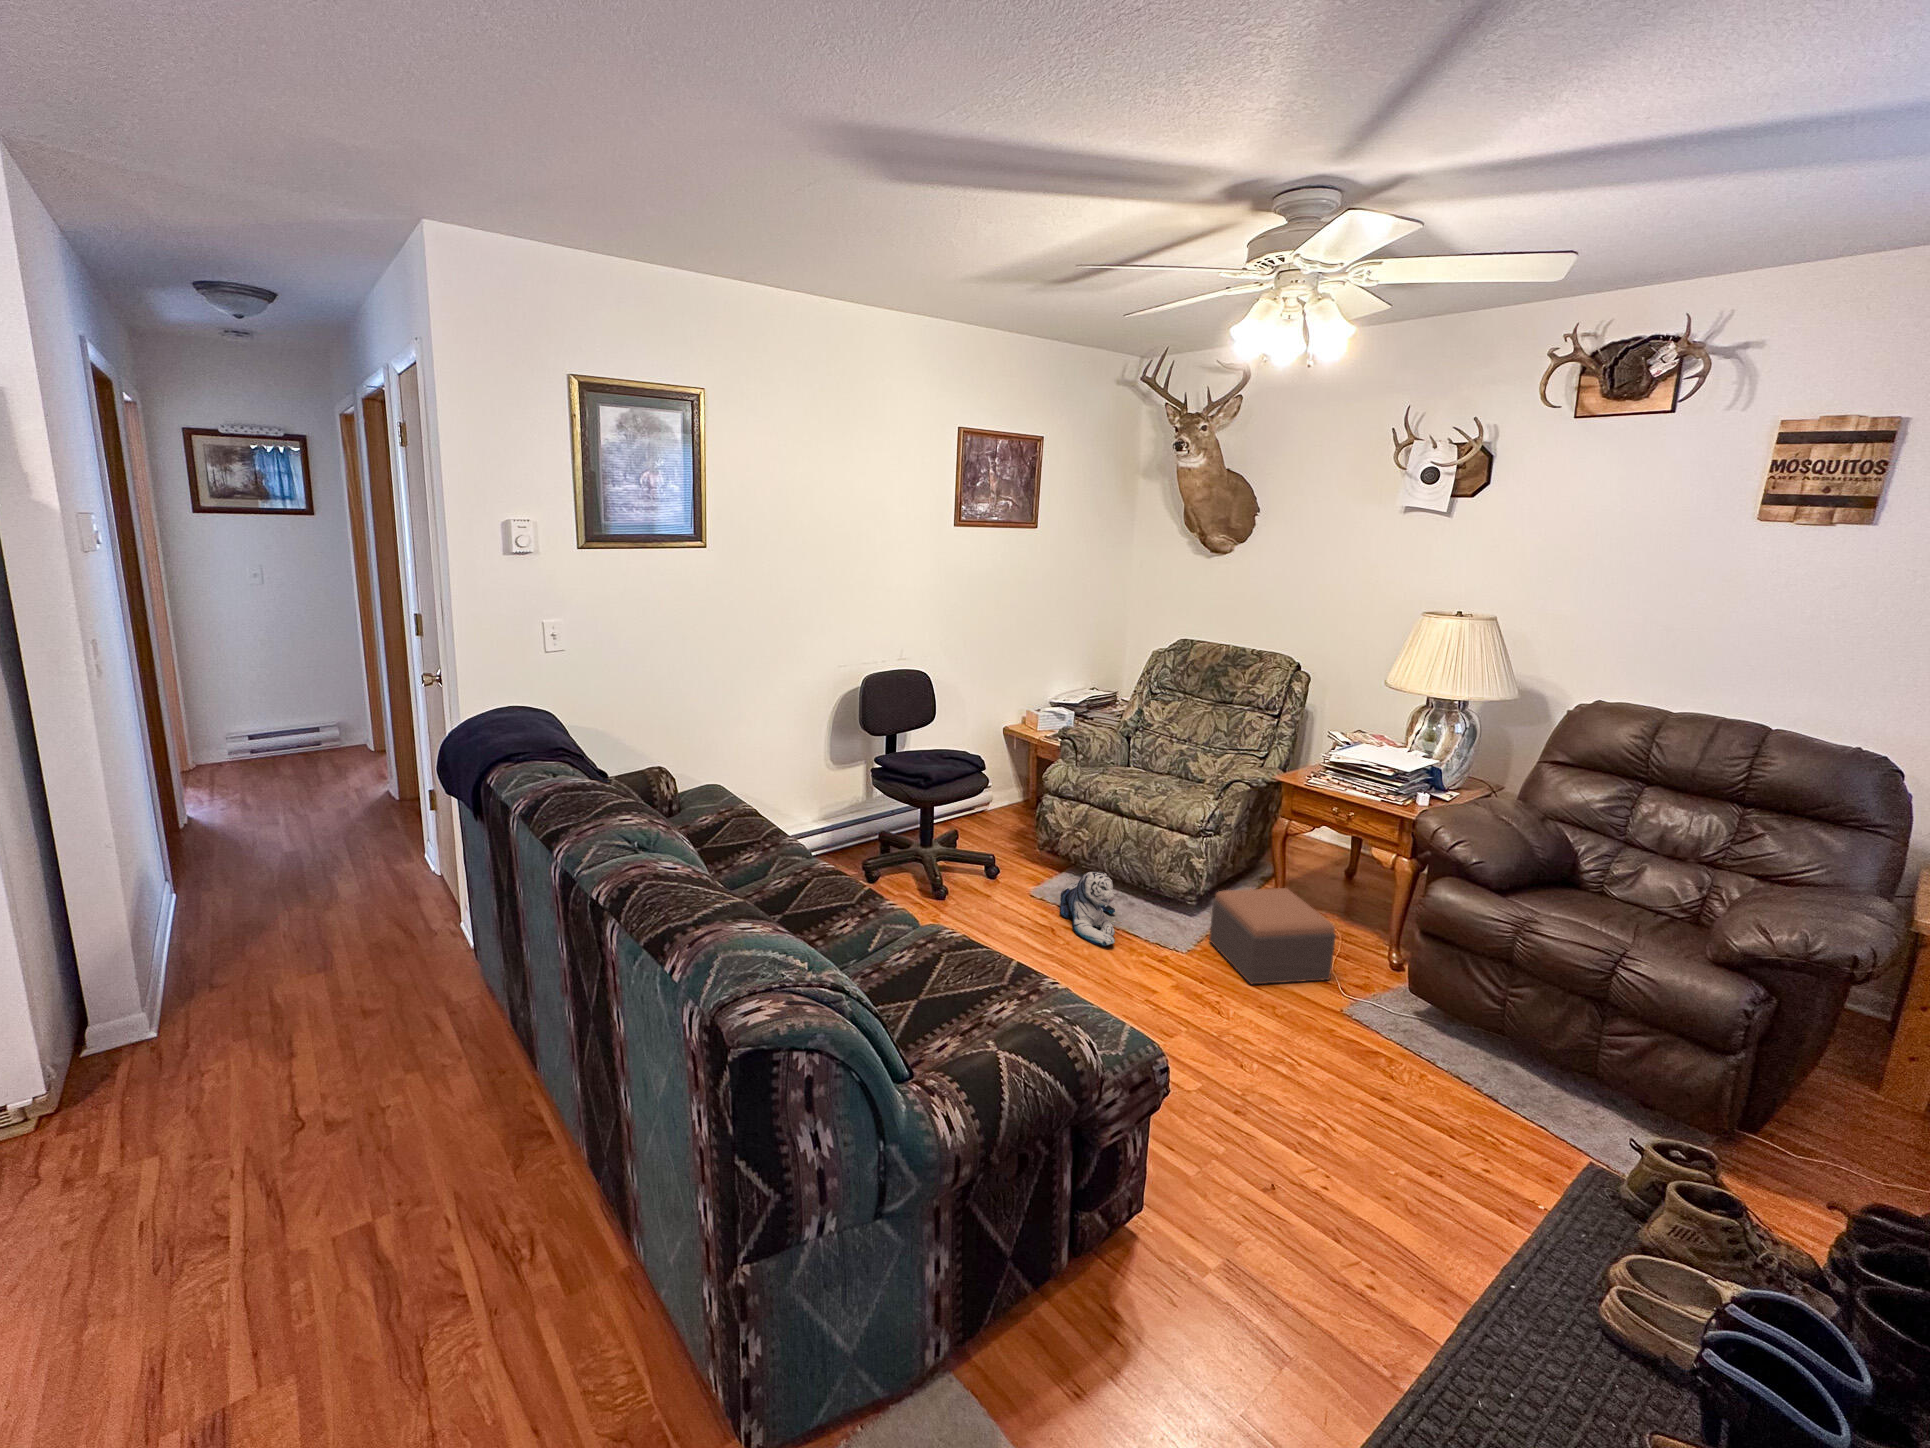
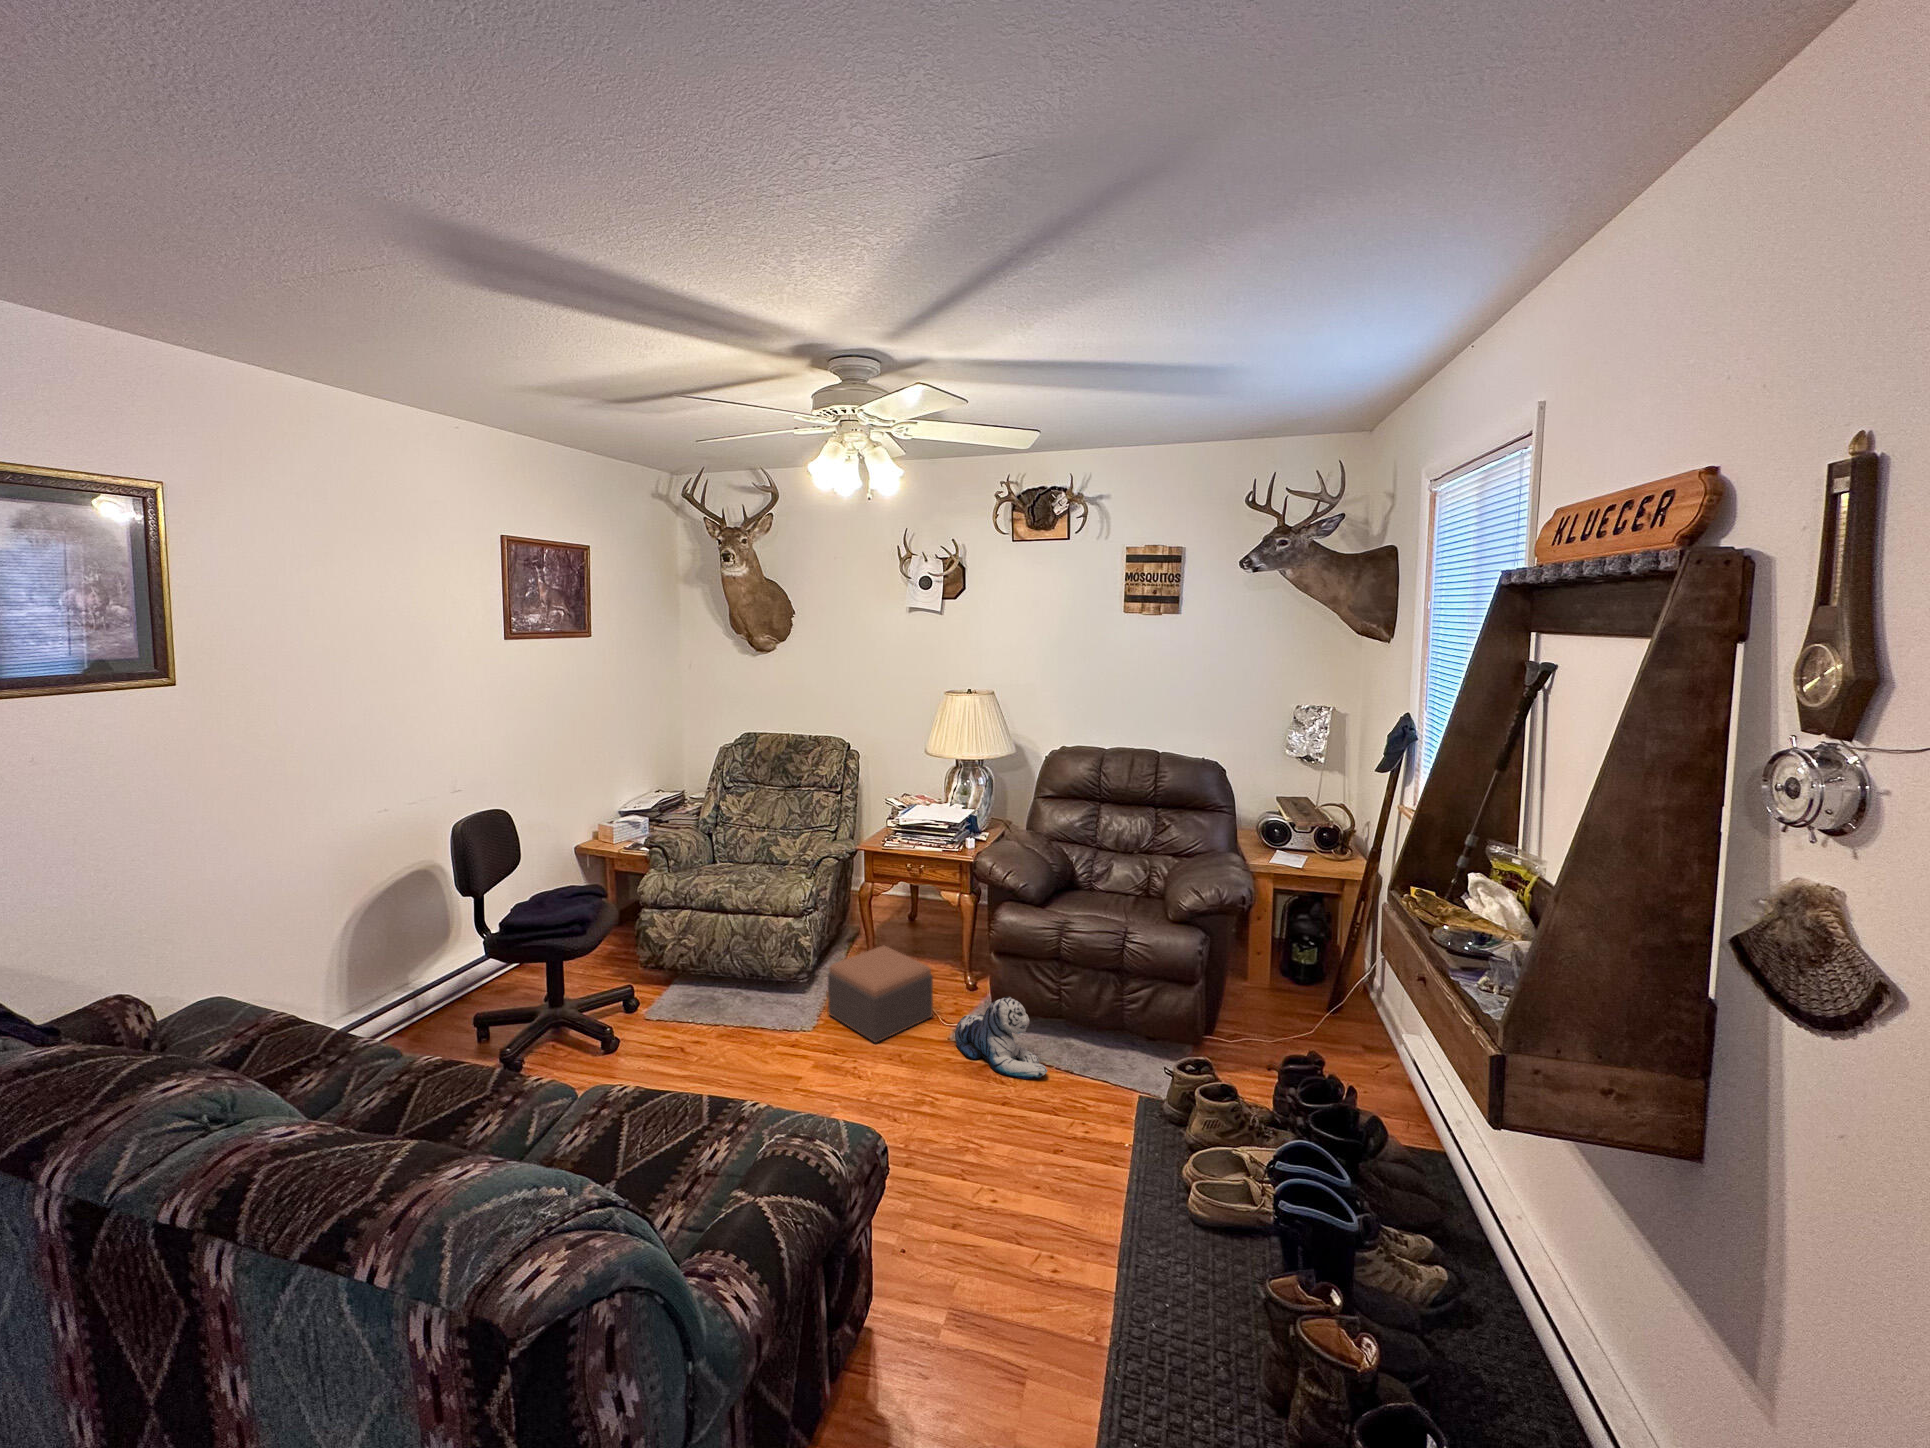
plush toy: present [1059,872,1115,946] -> present [955,996,1047,1079]

